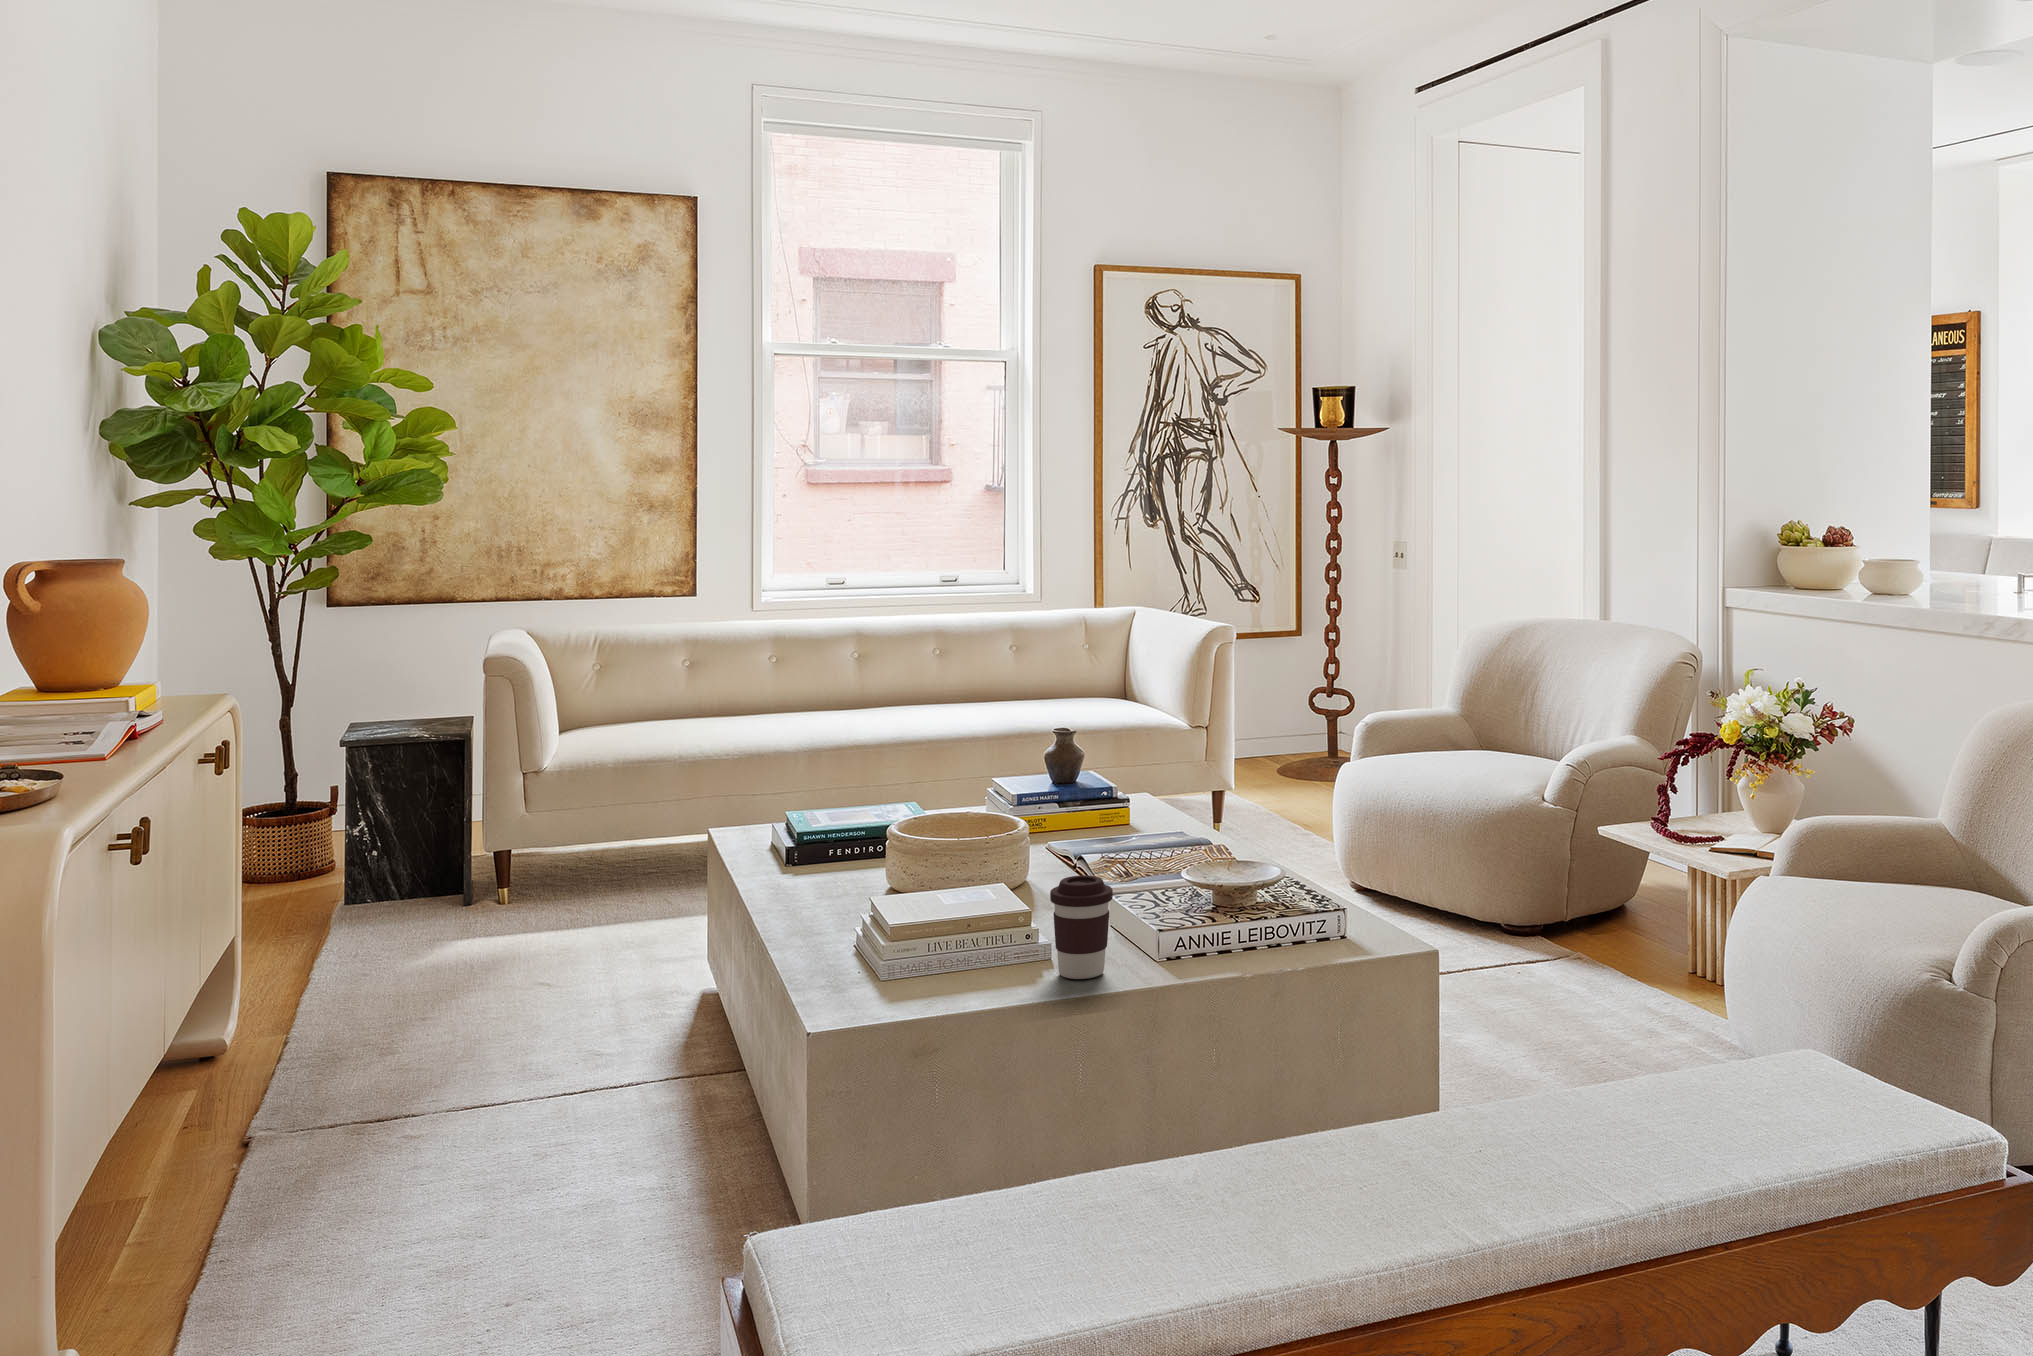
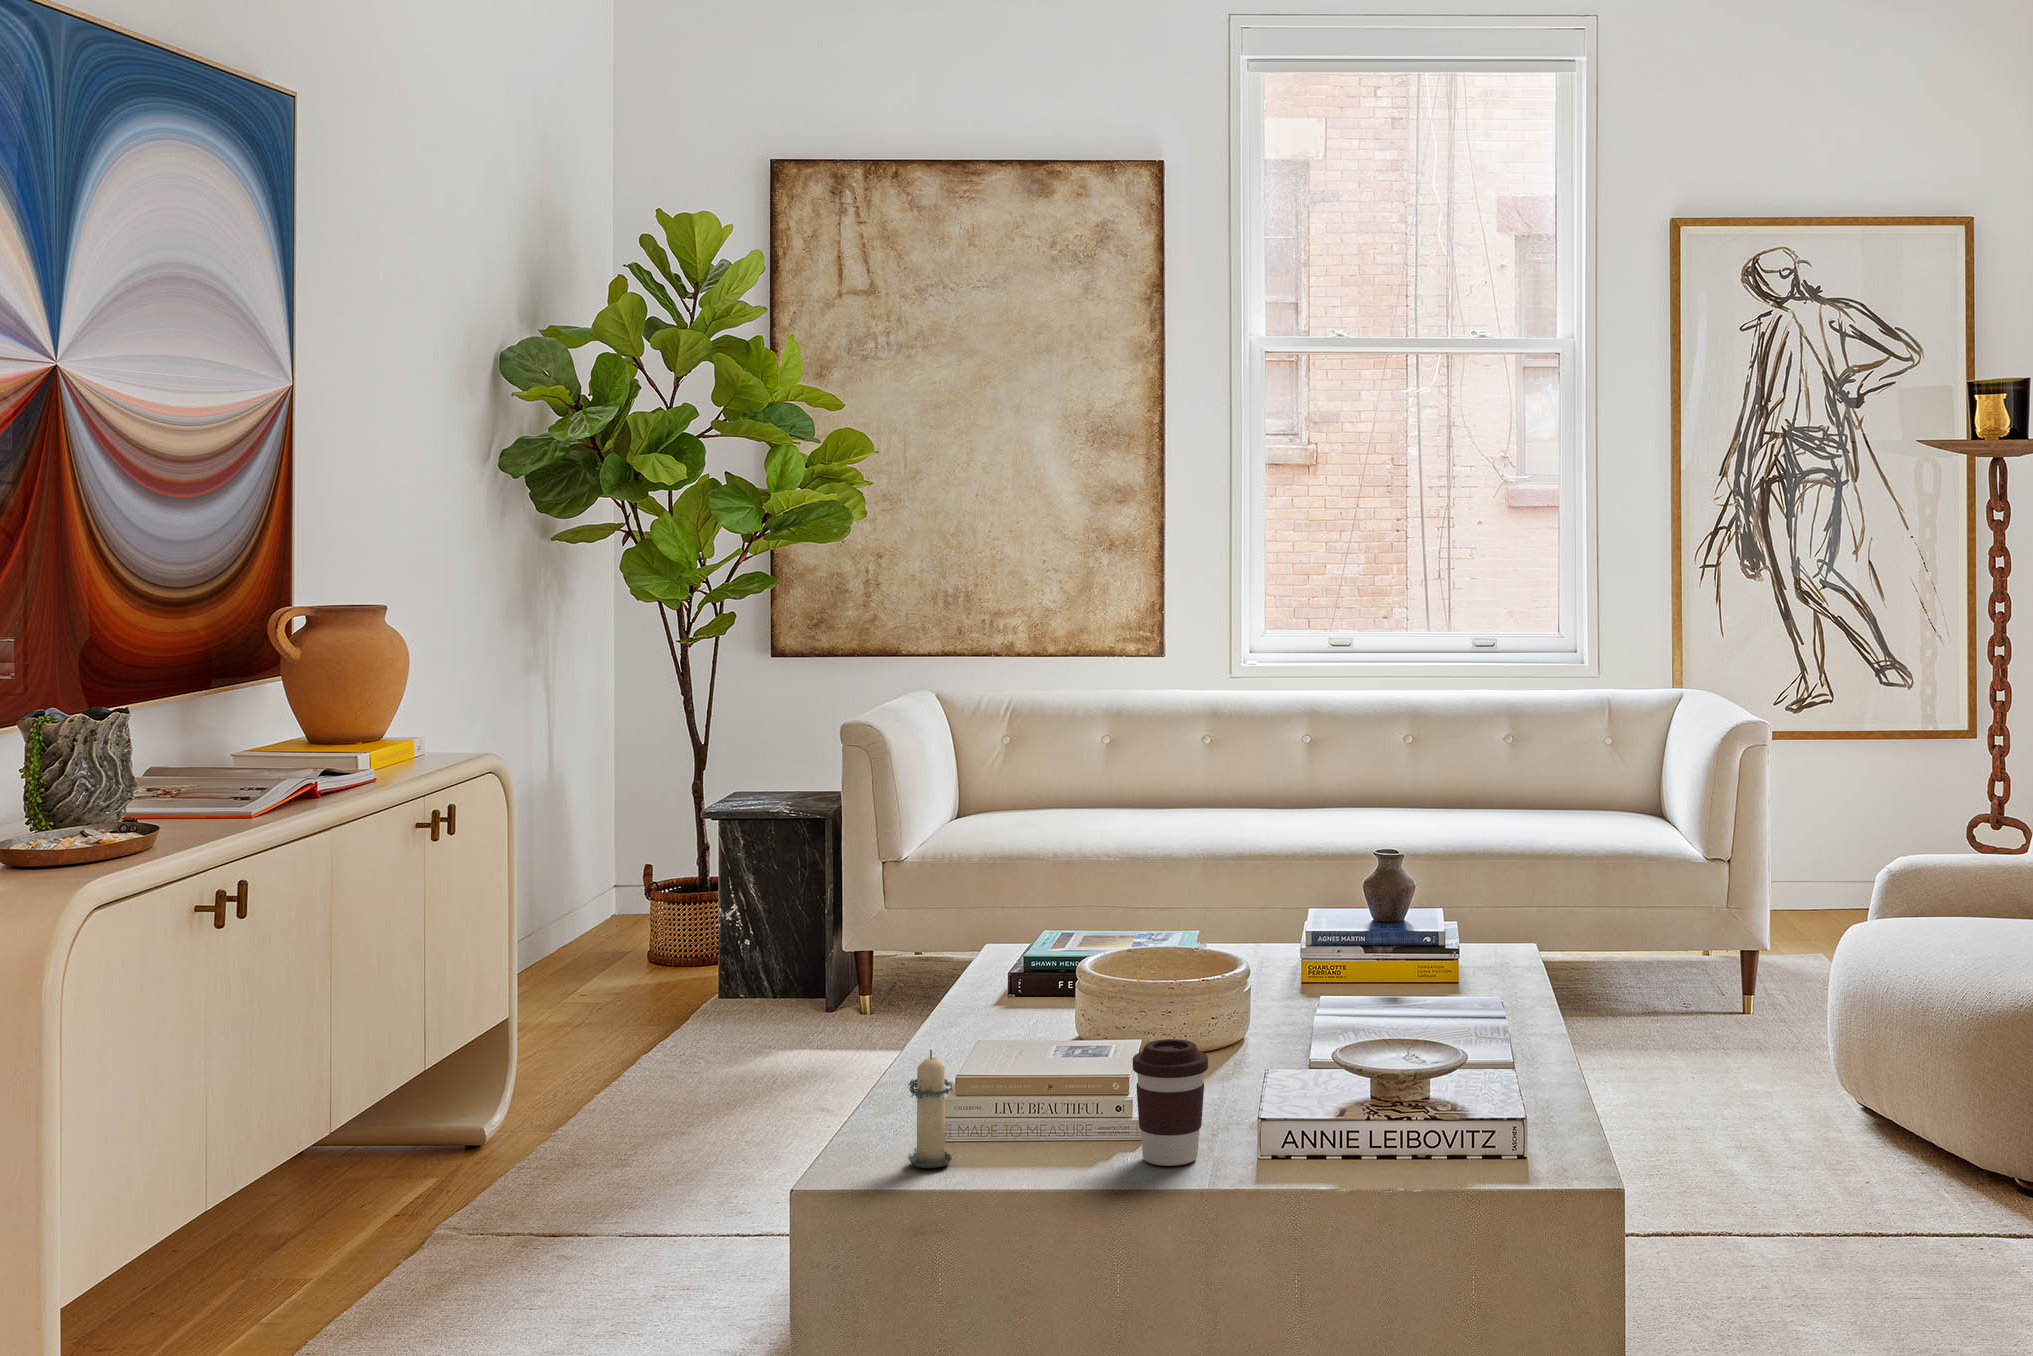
candle: none [862,906,912,1010] -> present [908,1050,953,1168]

